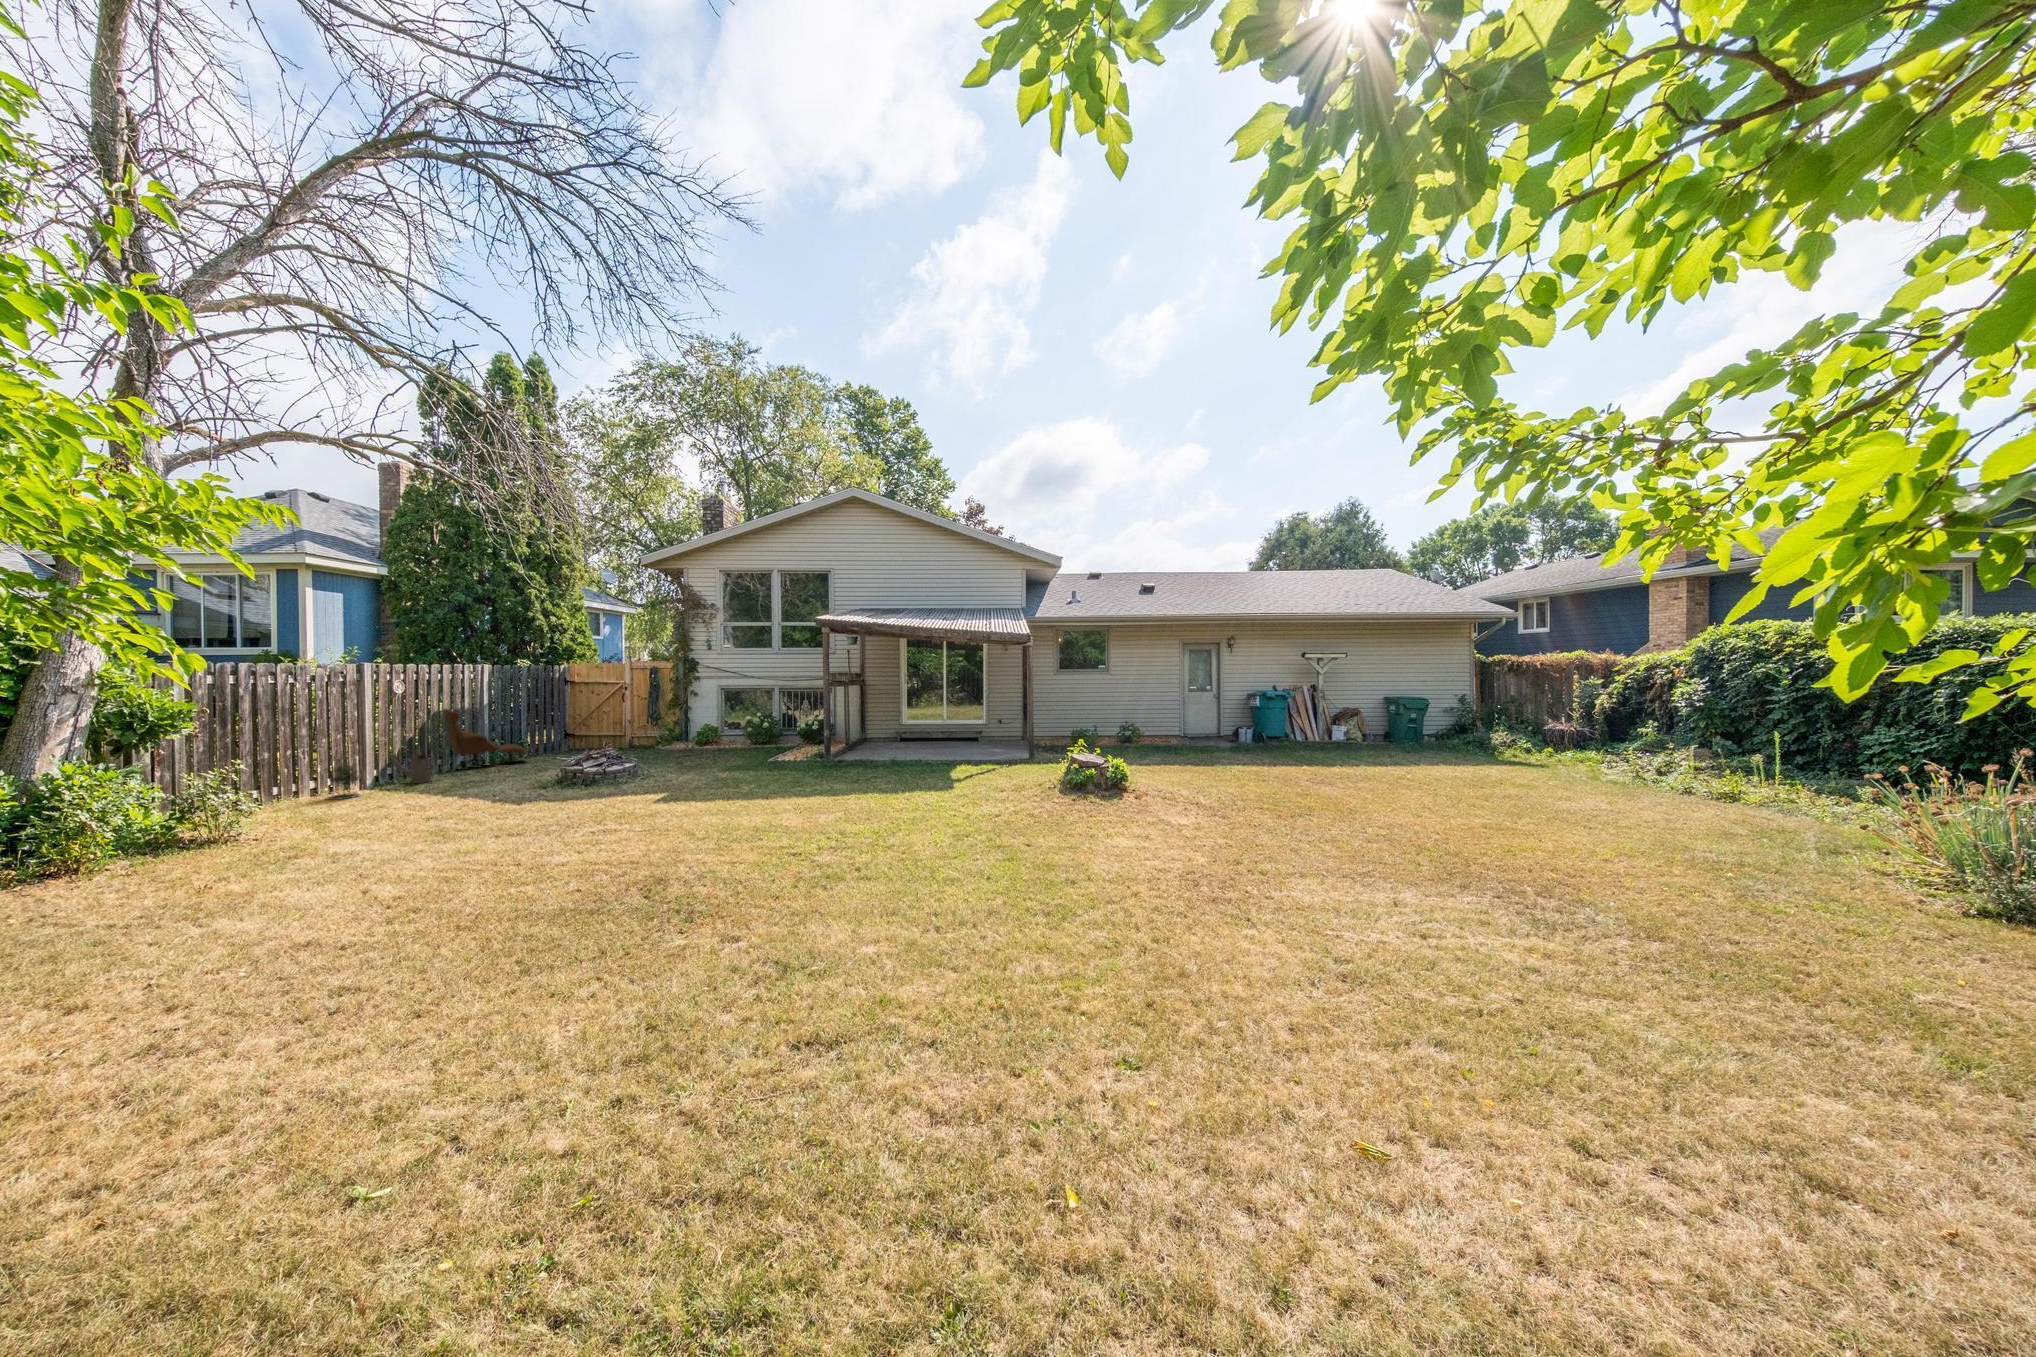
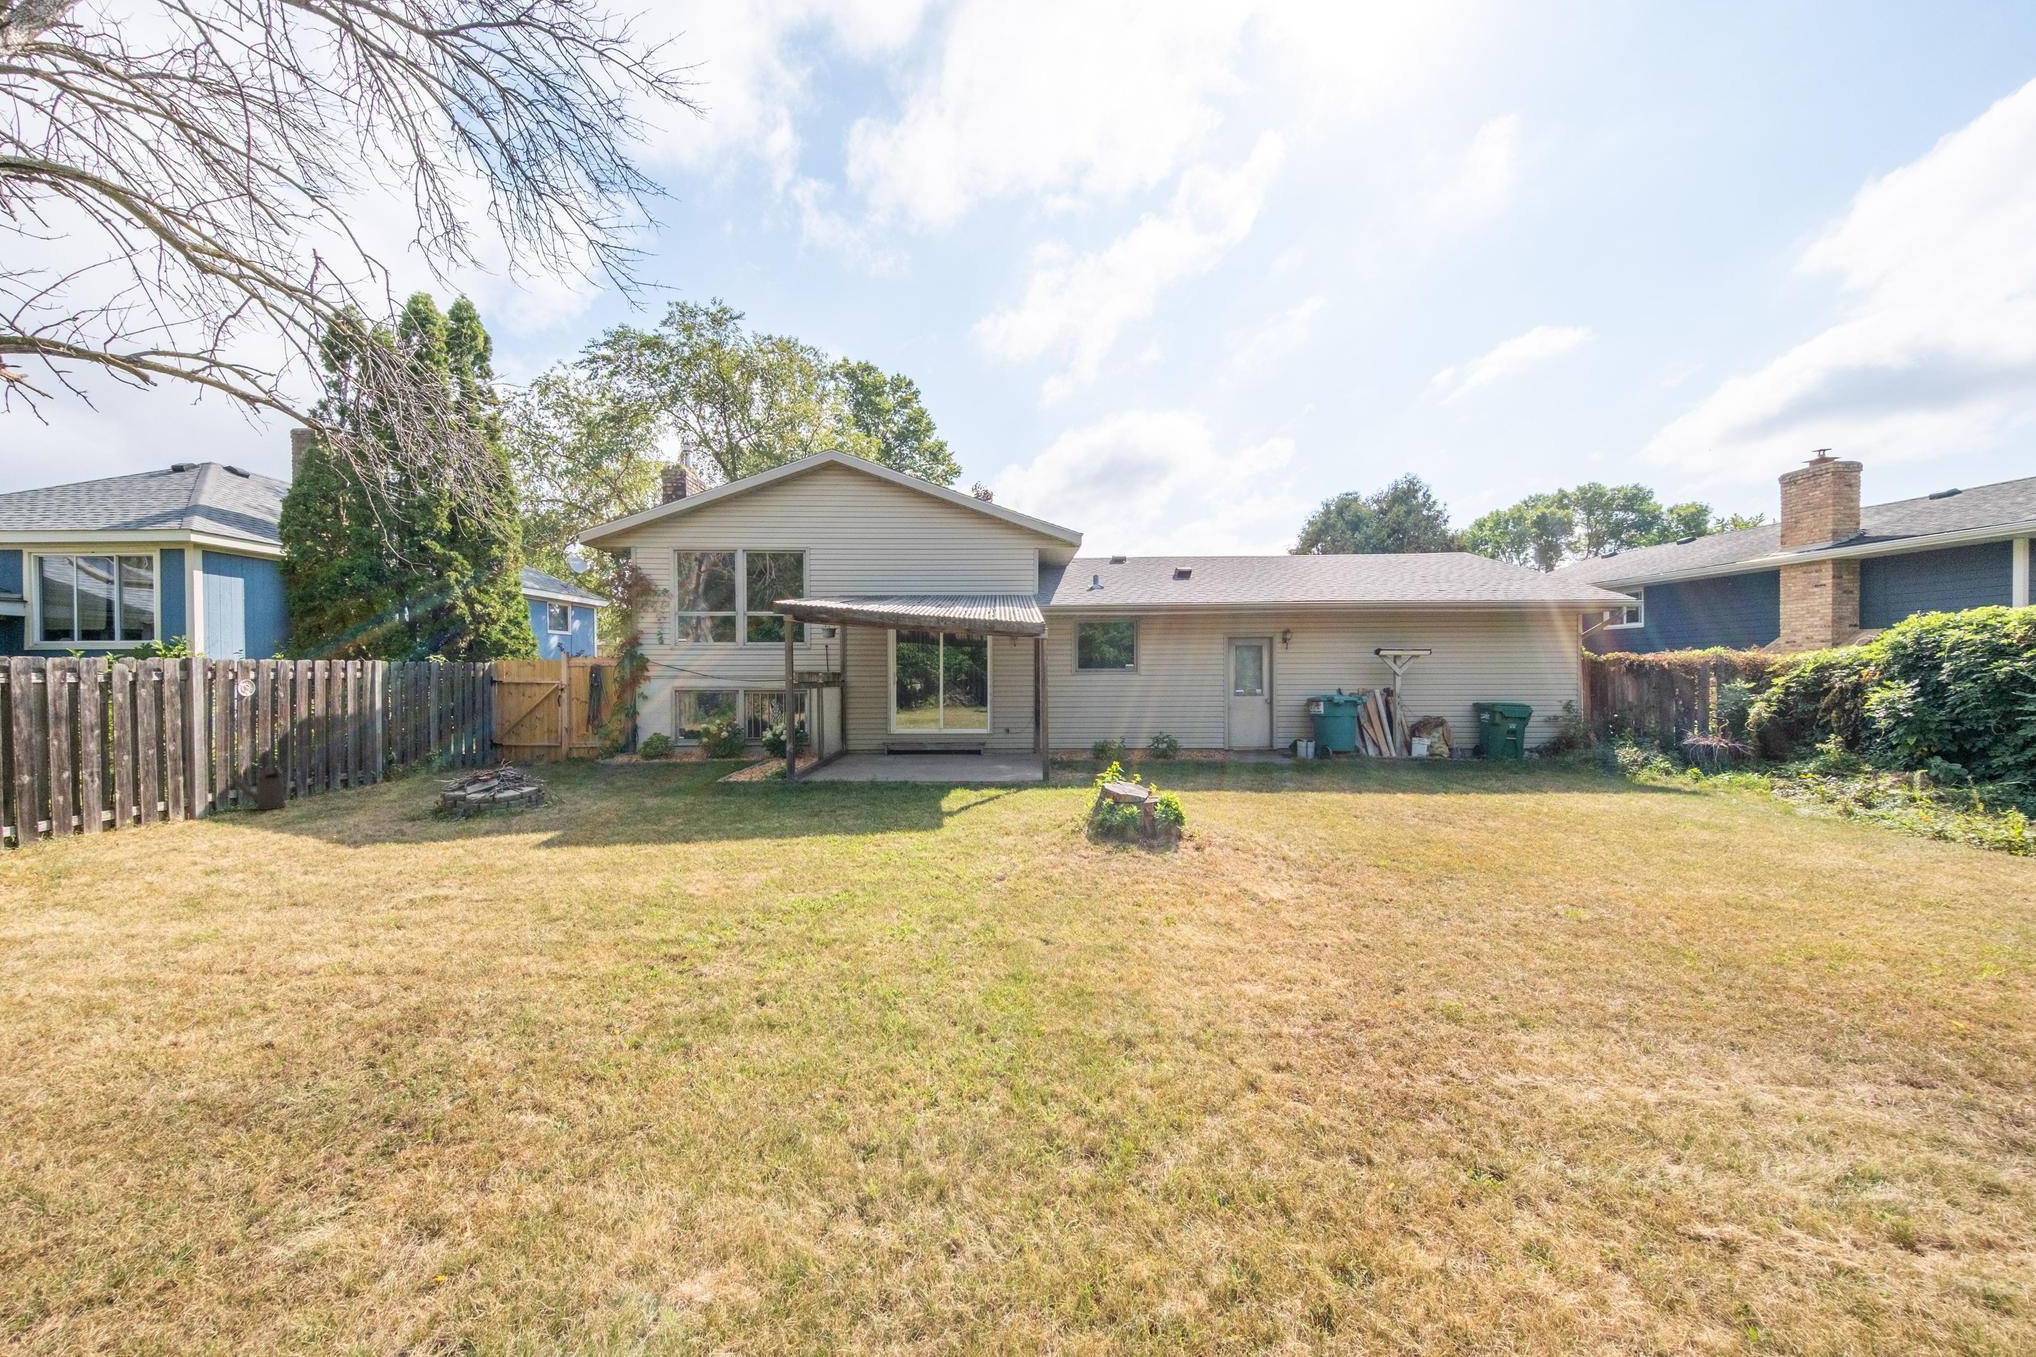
lounge chair: present [444,709,526,767] -> none [315,715,422,790]
potted tree: present [326,756,361,800] -> none [125,772,181,834]

